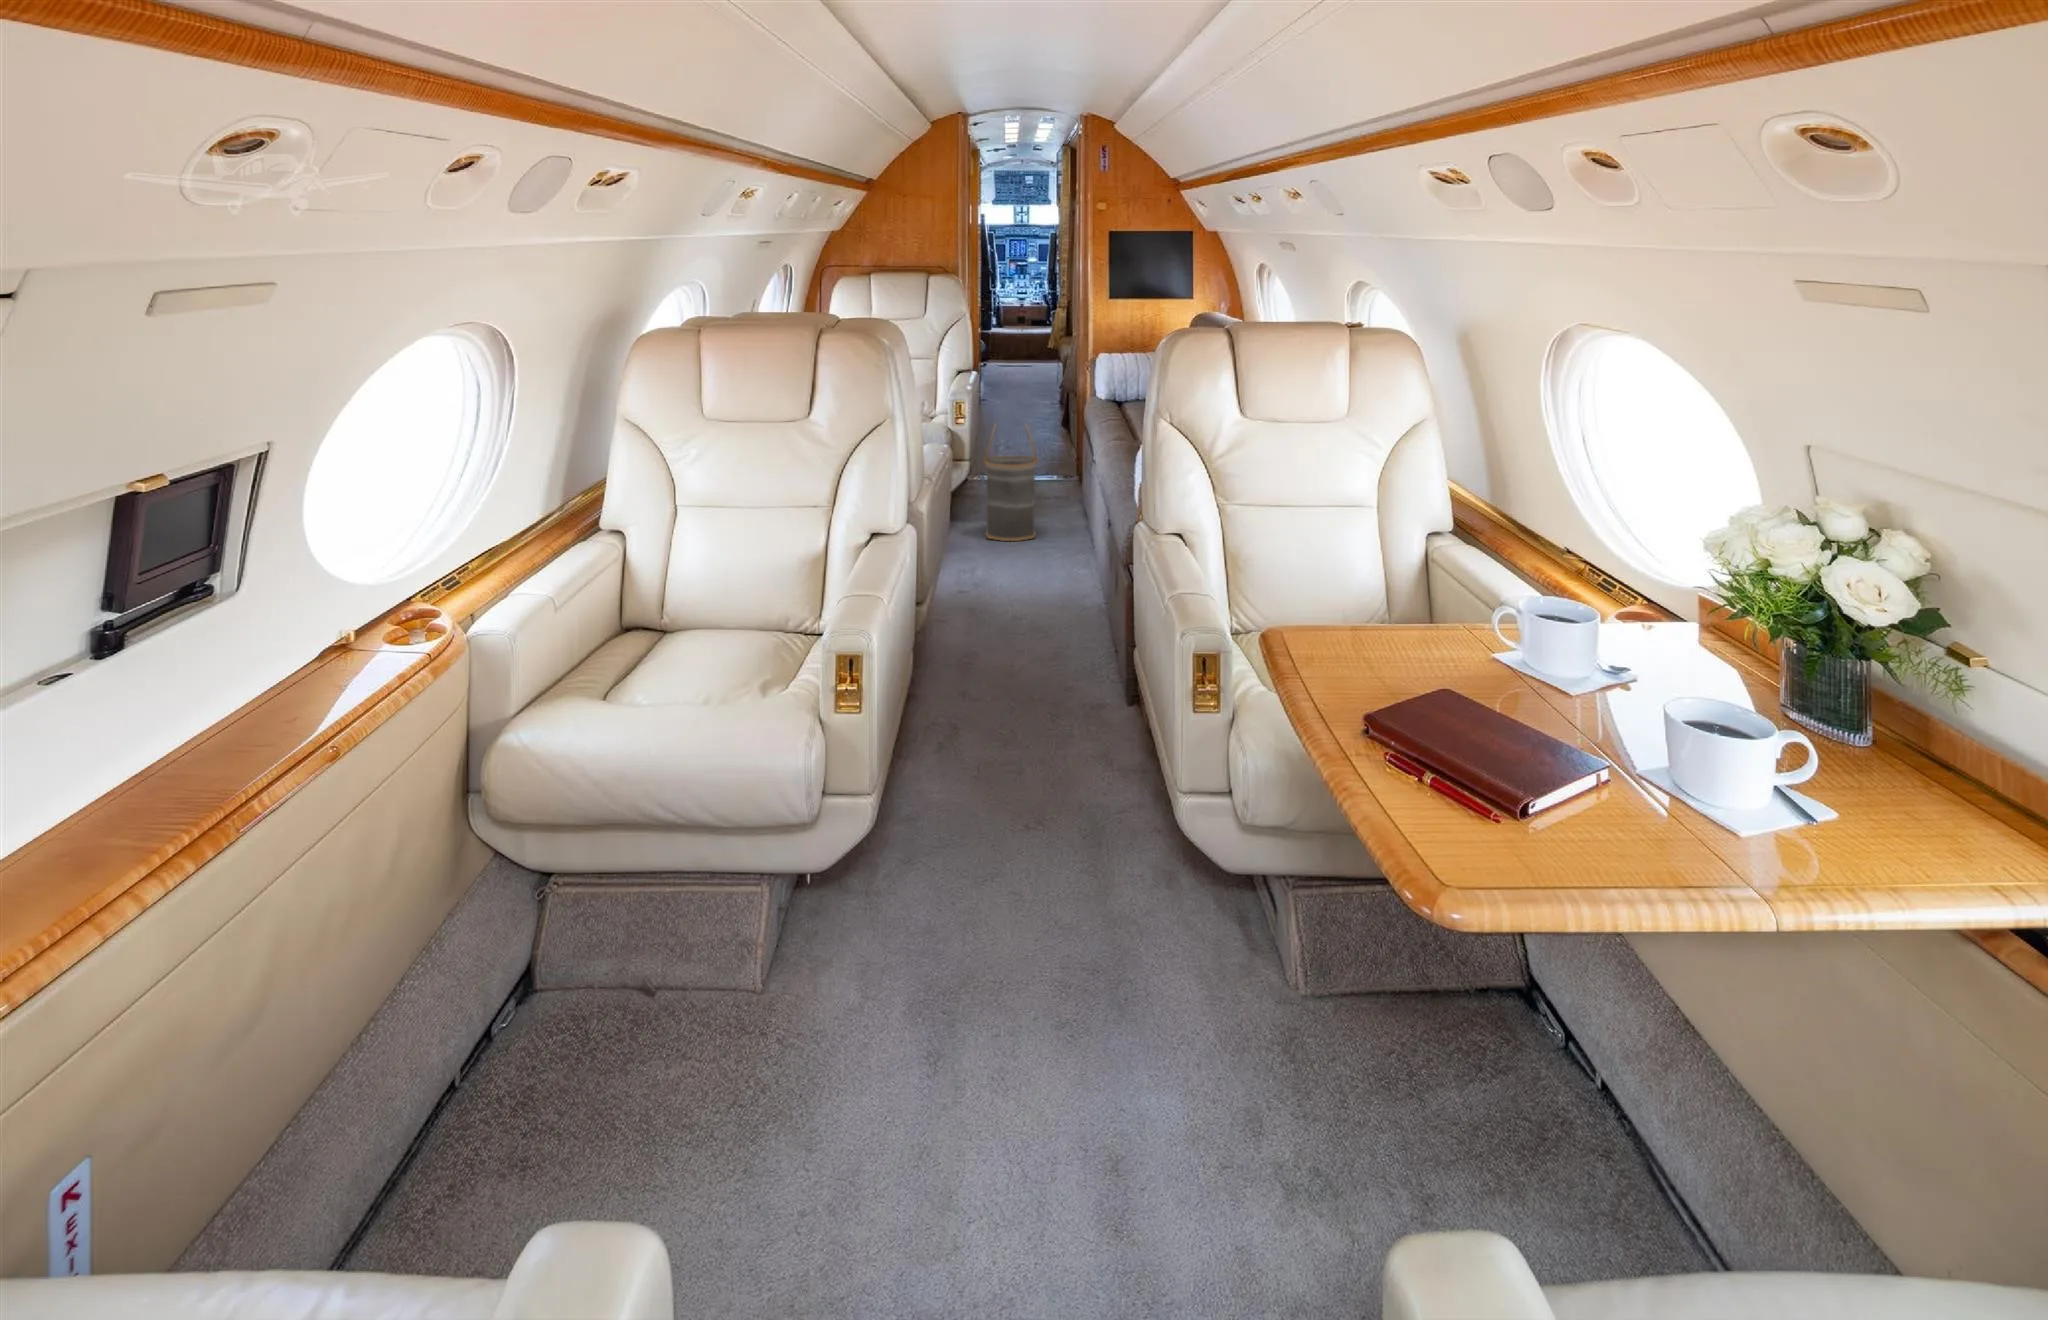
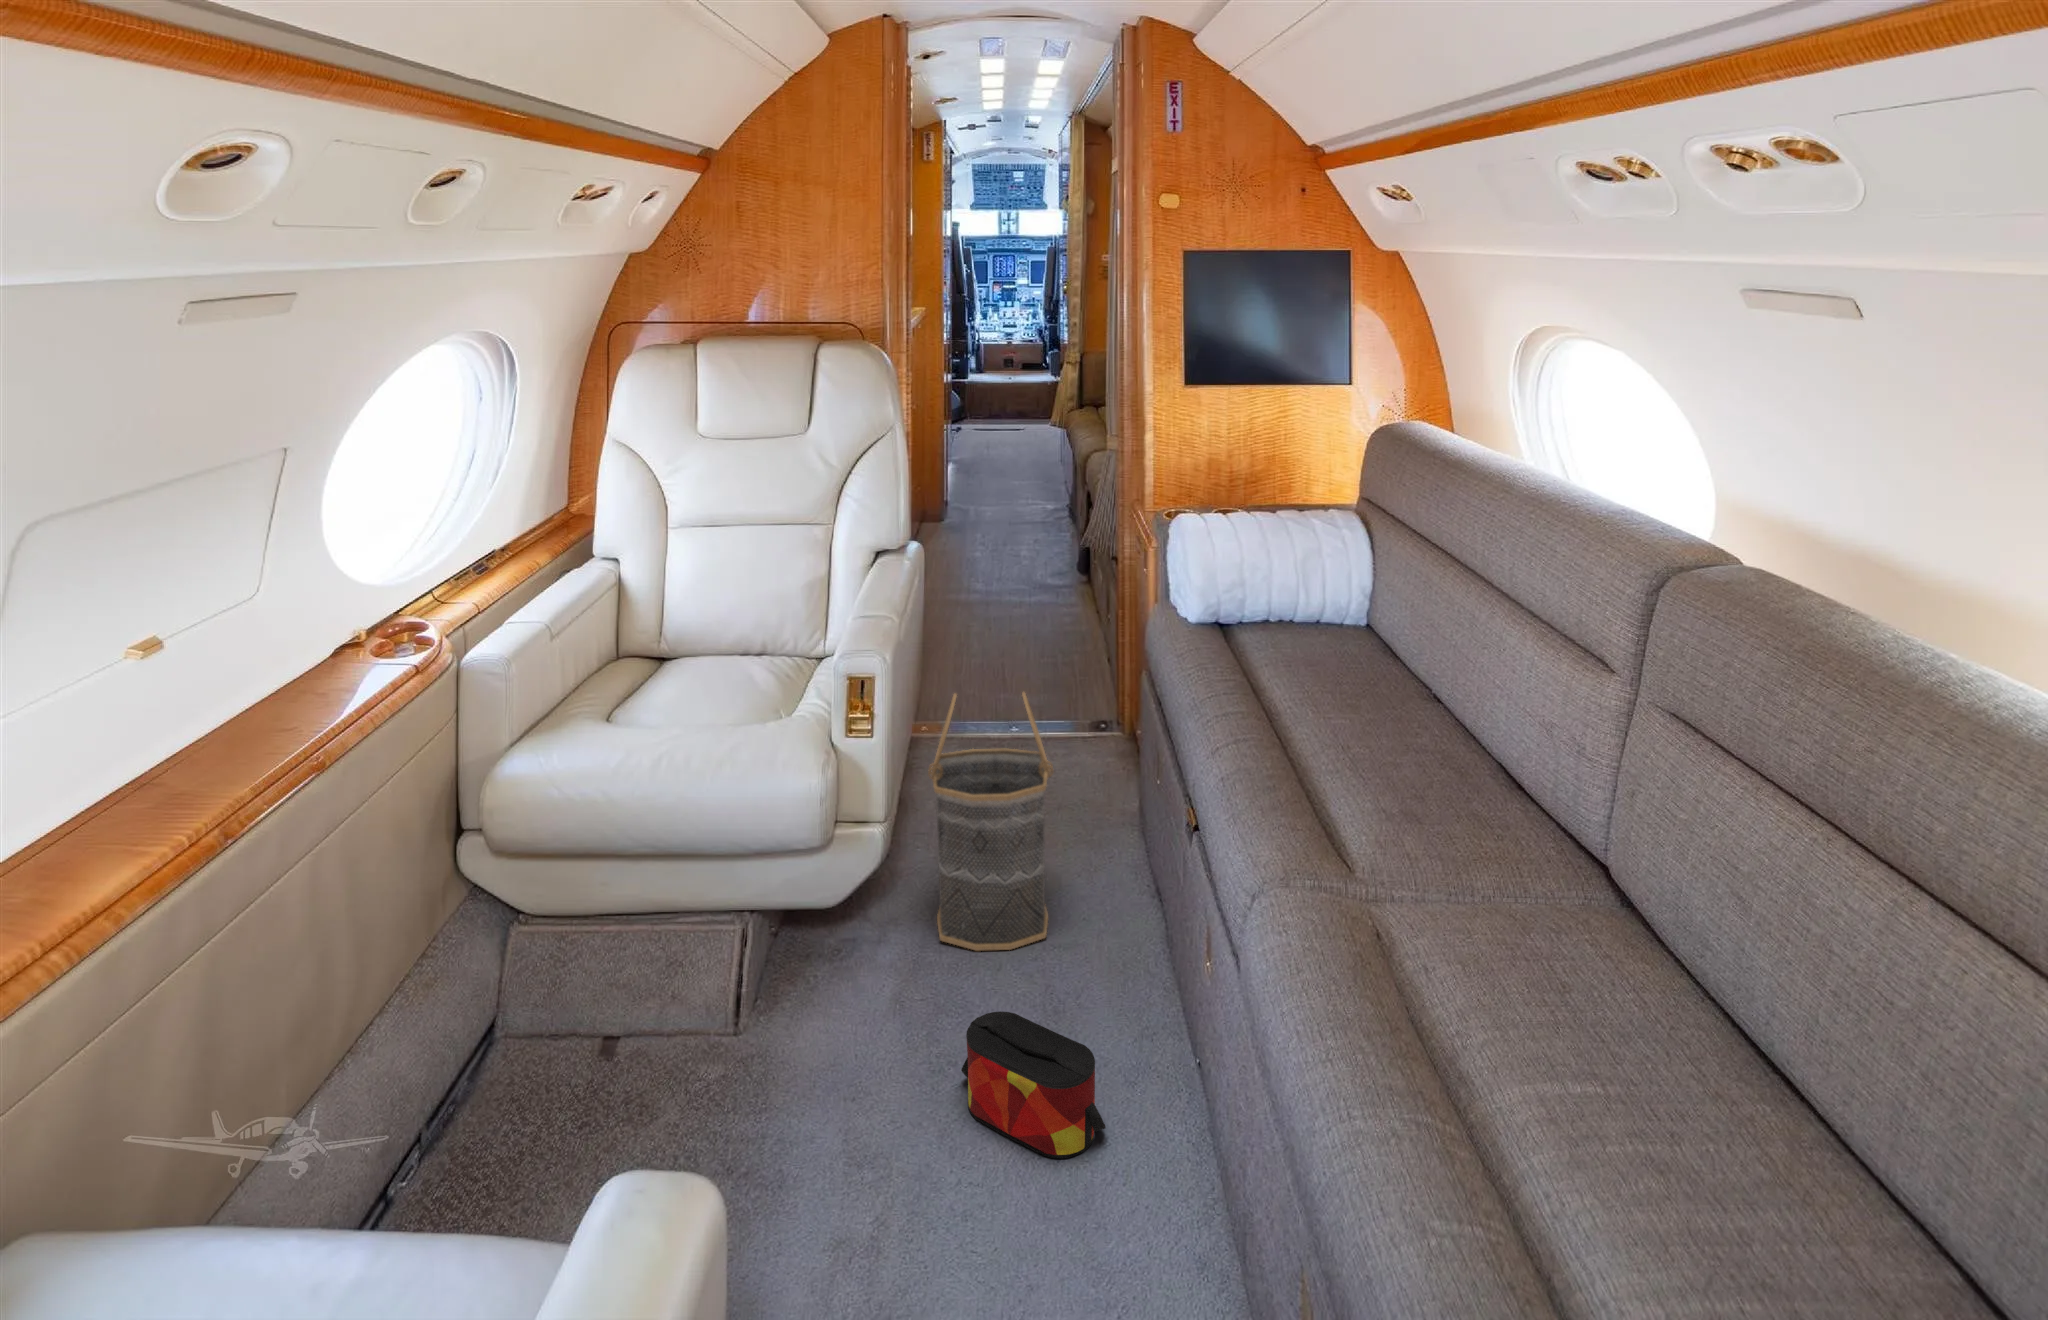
bag: none [998,533,1055,578] -> present [961,1011,1106,1159]

